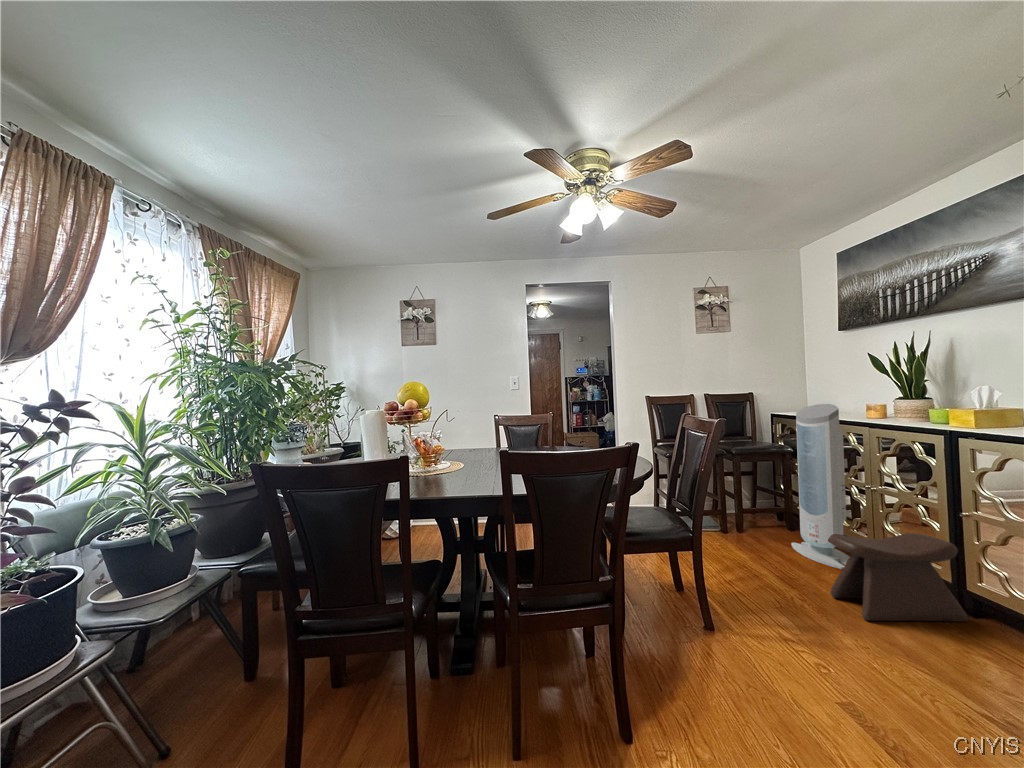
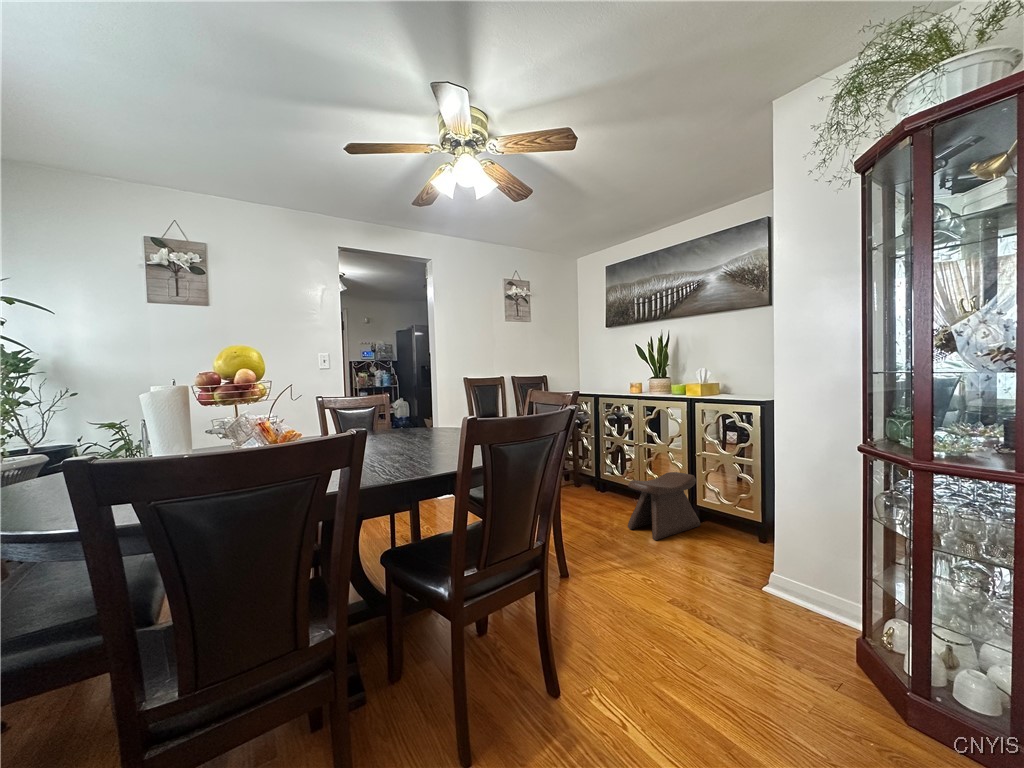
air purifier: present [791,404,850,569] -> none [585,382,631,508]

